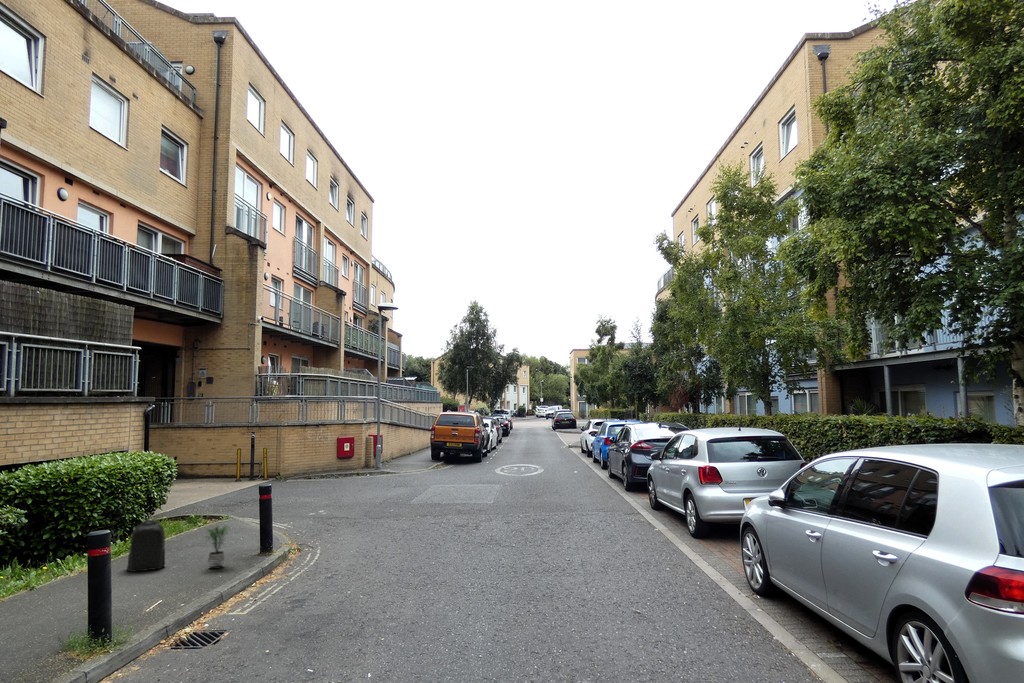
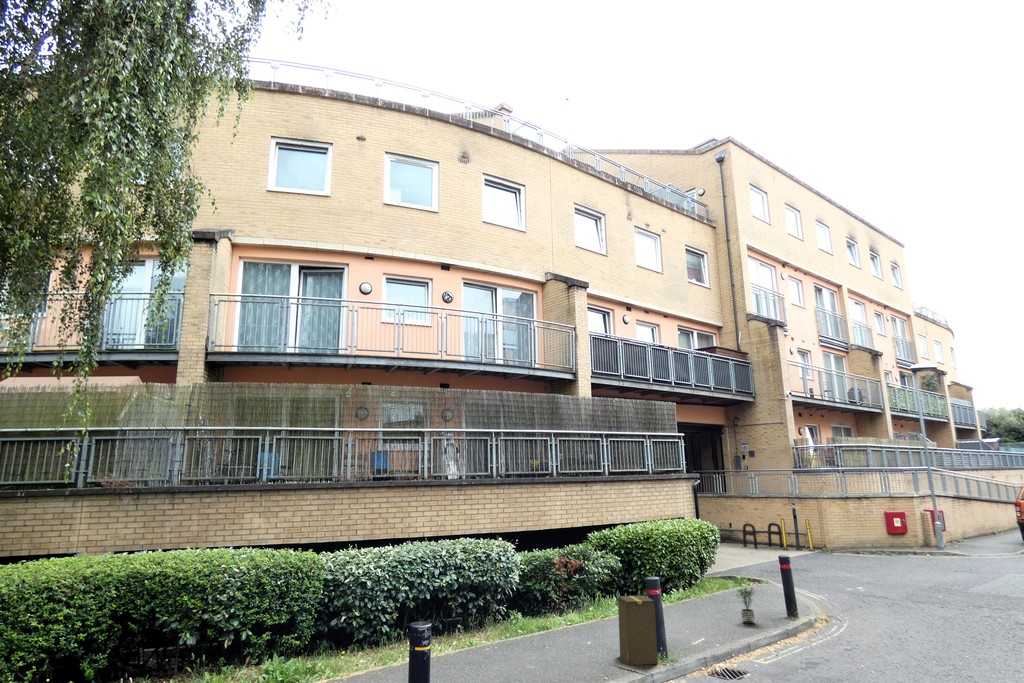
bench: none [190,455,236,484] -> present [743,523,783,549]
backpack: present [127,520,165,572] -> none [684,575,711,616]
cardboard box: none [25,558,100,668] -> present [618,596,658,665]

